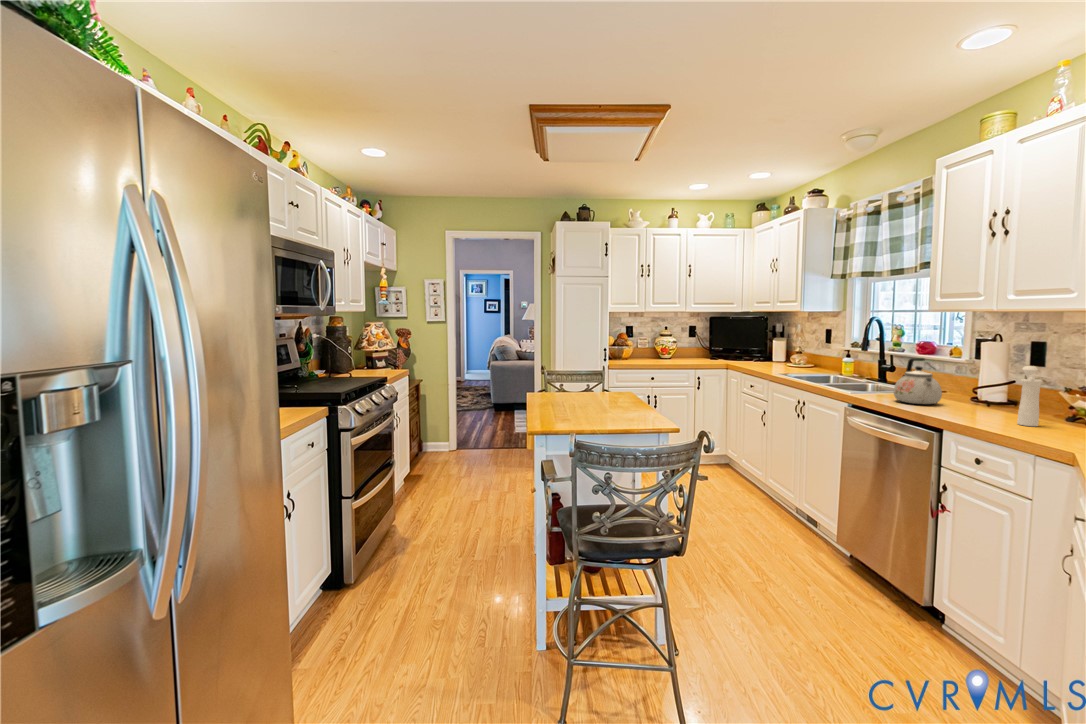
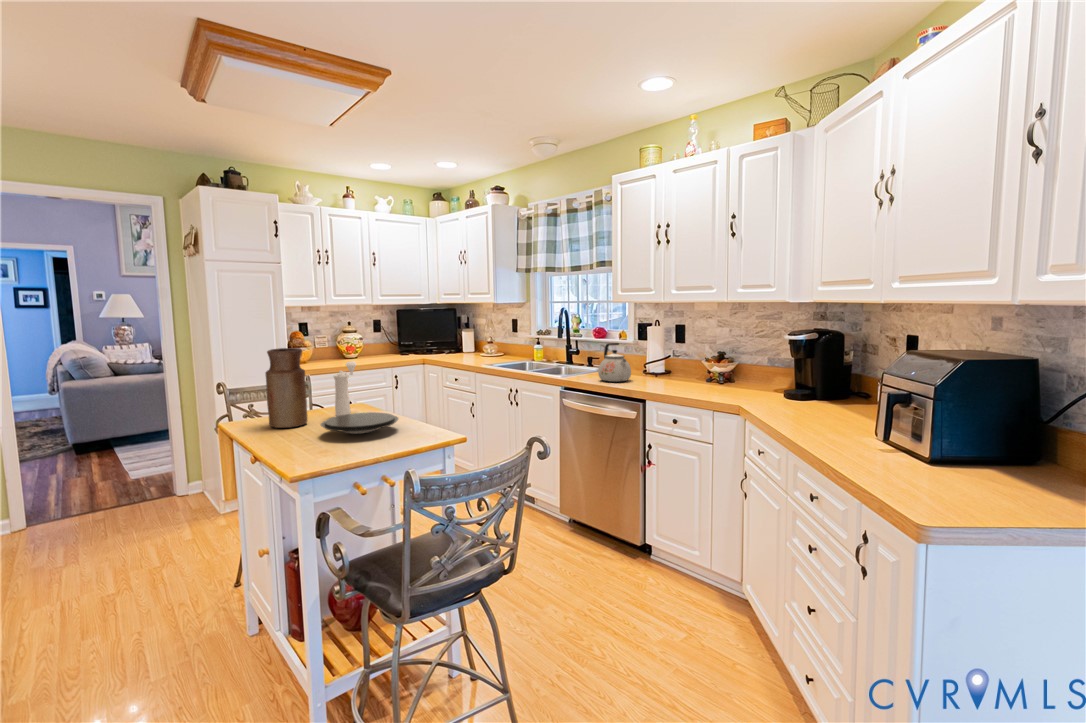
vase: none [548,343,575,404] -> present [266,348,307,428]
pepper mill: present [1017,366,1042,426] -> present [334,361,356,416]
plate: none [570,398,630,415] -> present [321,412,398,434]

